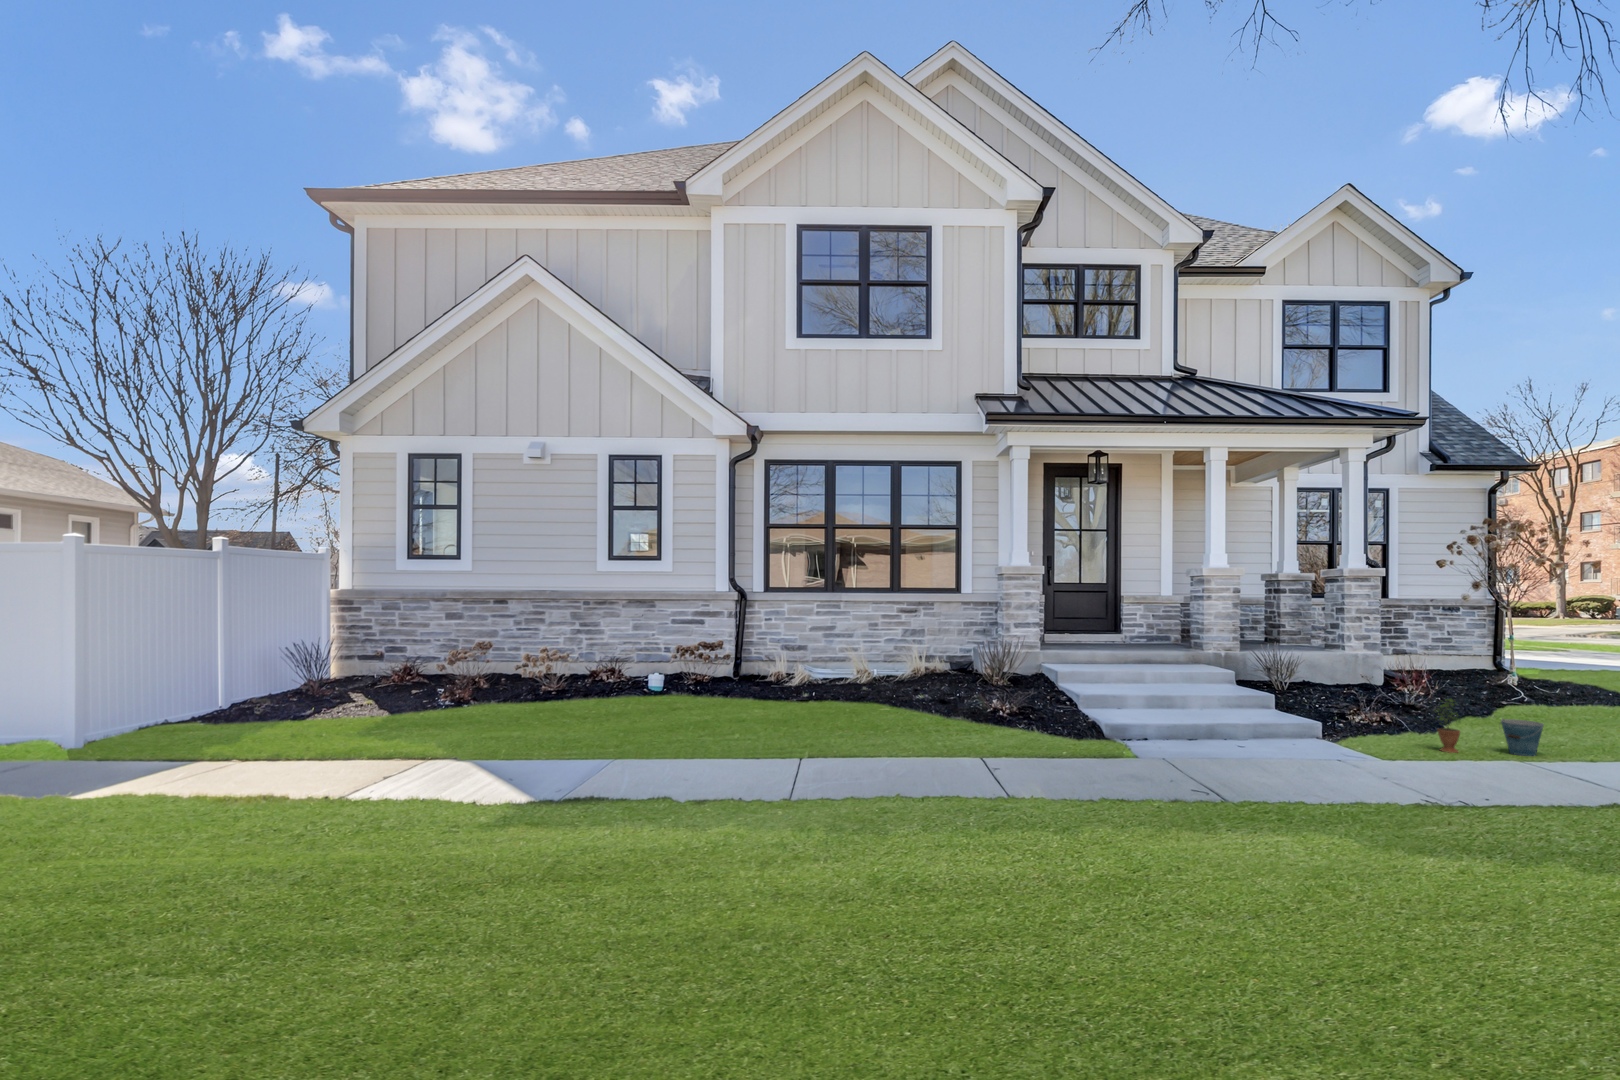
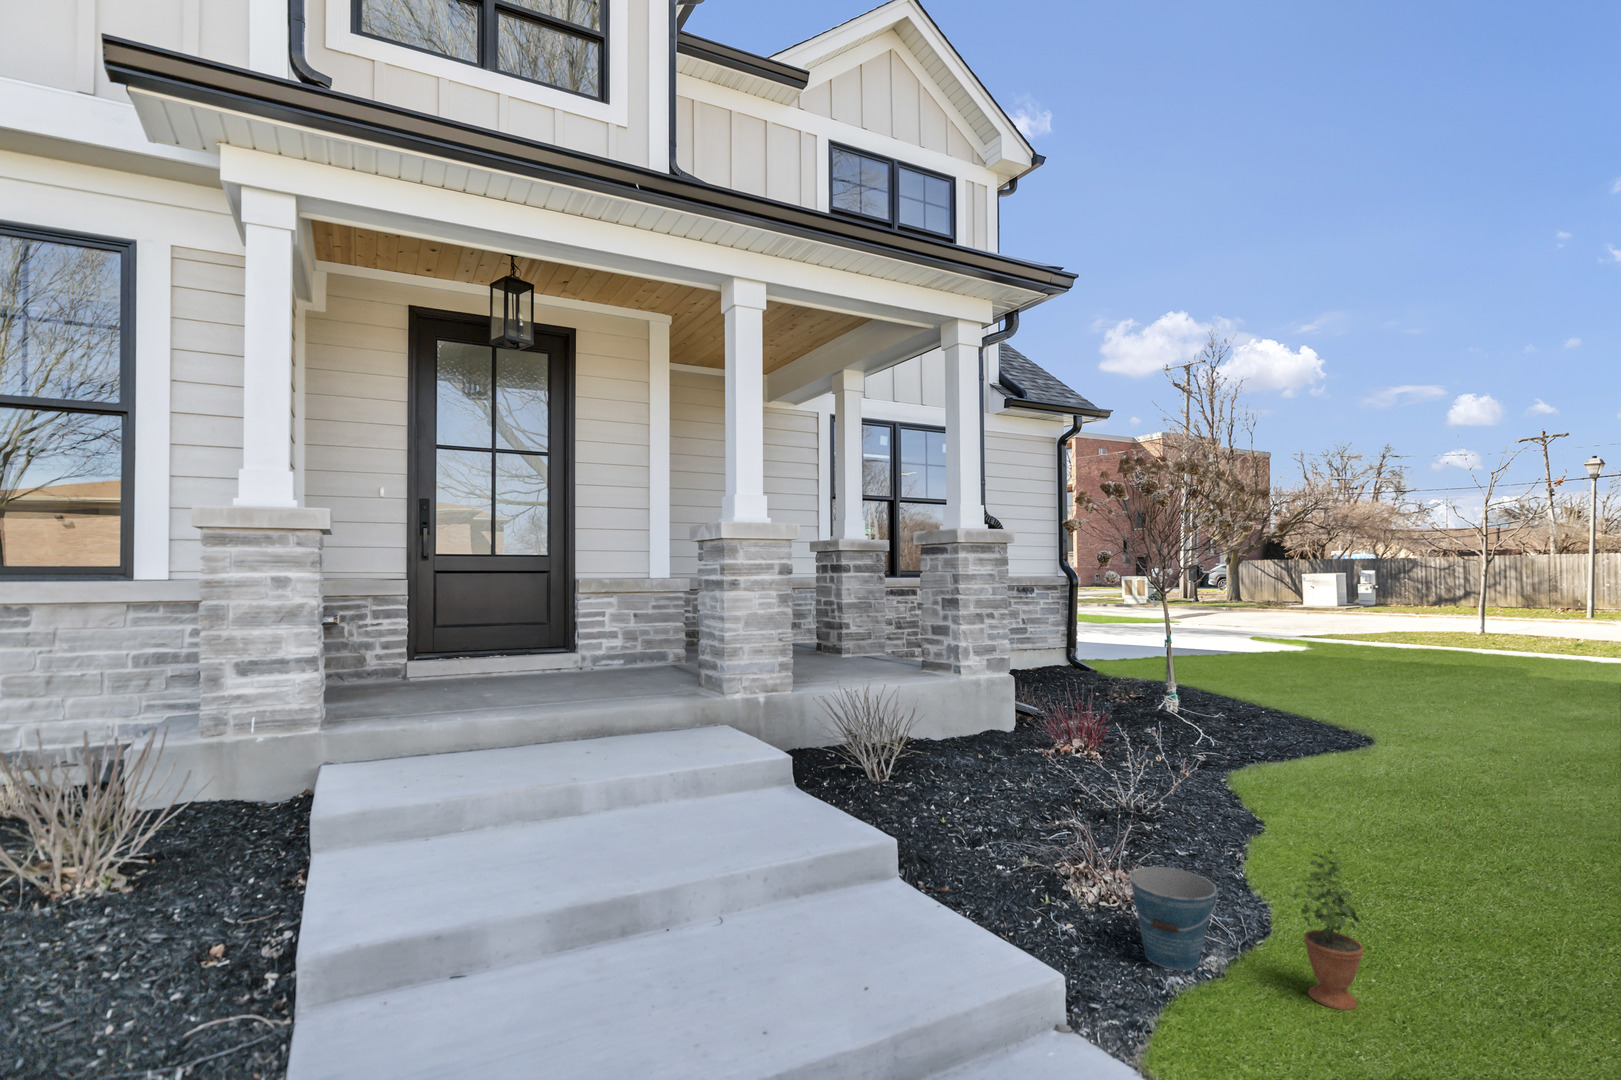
bucket: present [1500,719,1544,756] -> present [1129,867,1217,970]

